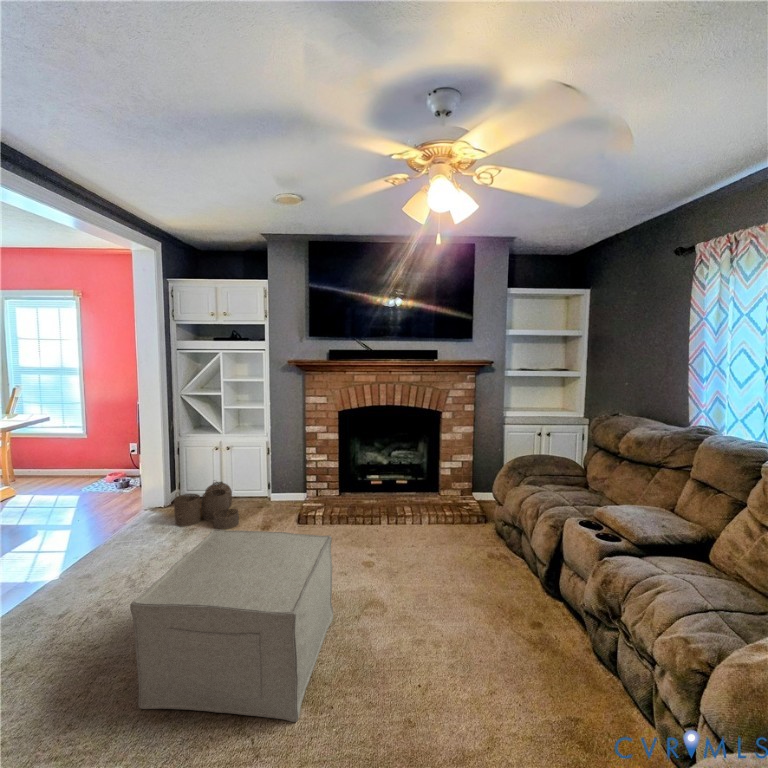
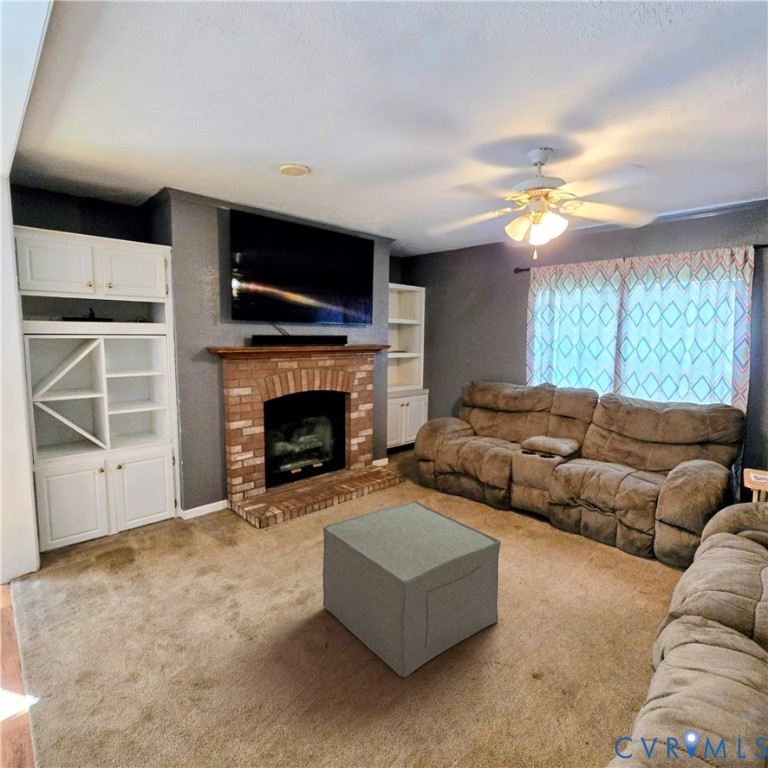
woven basket: present [174,482,239,529] -> none [97,510,195,577]

